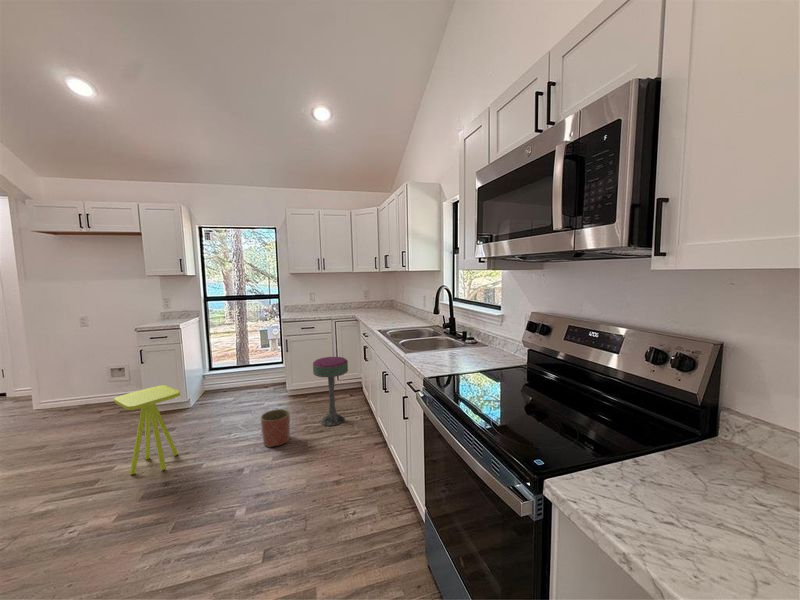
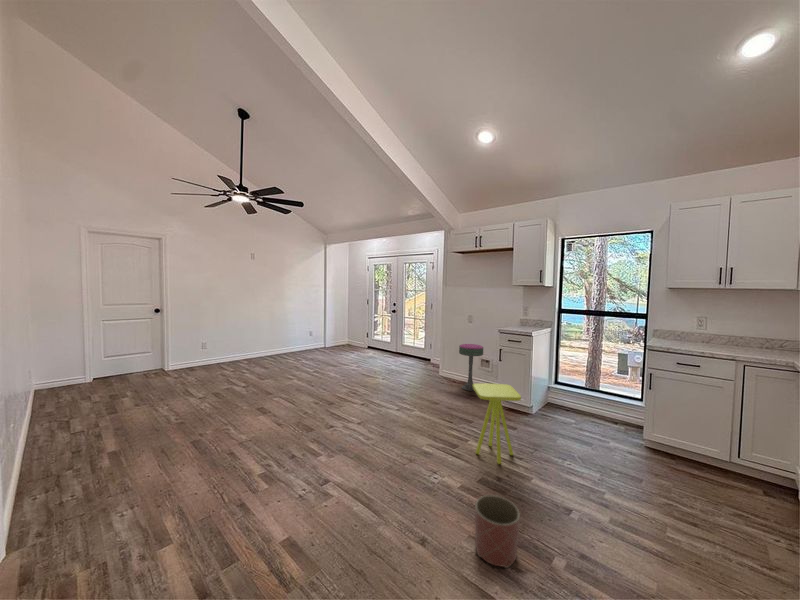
bar stool: present [313,357,348,426] -> present [459,344,483,391]
planter: present [261,409,290,447] -> present [475,495,520,568]

